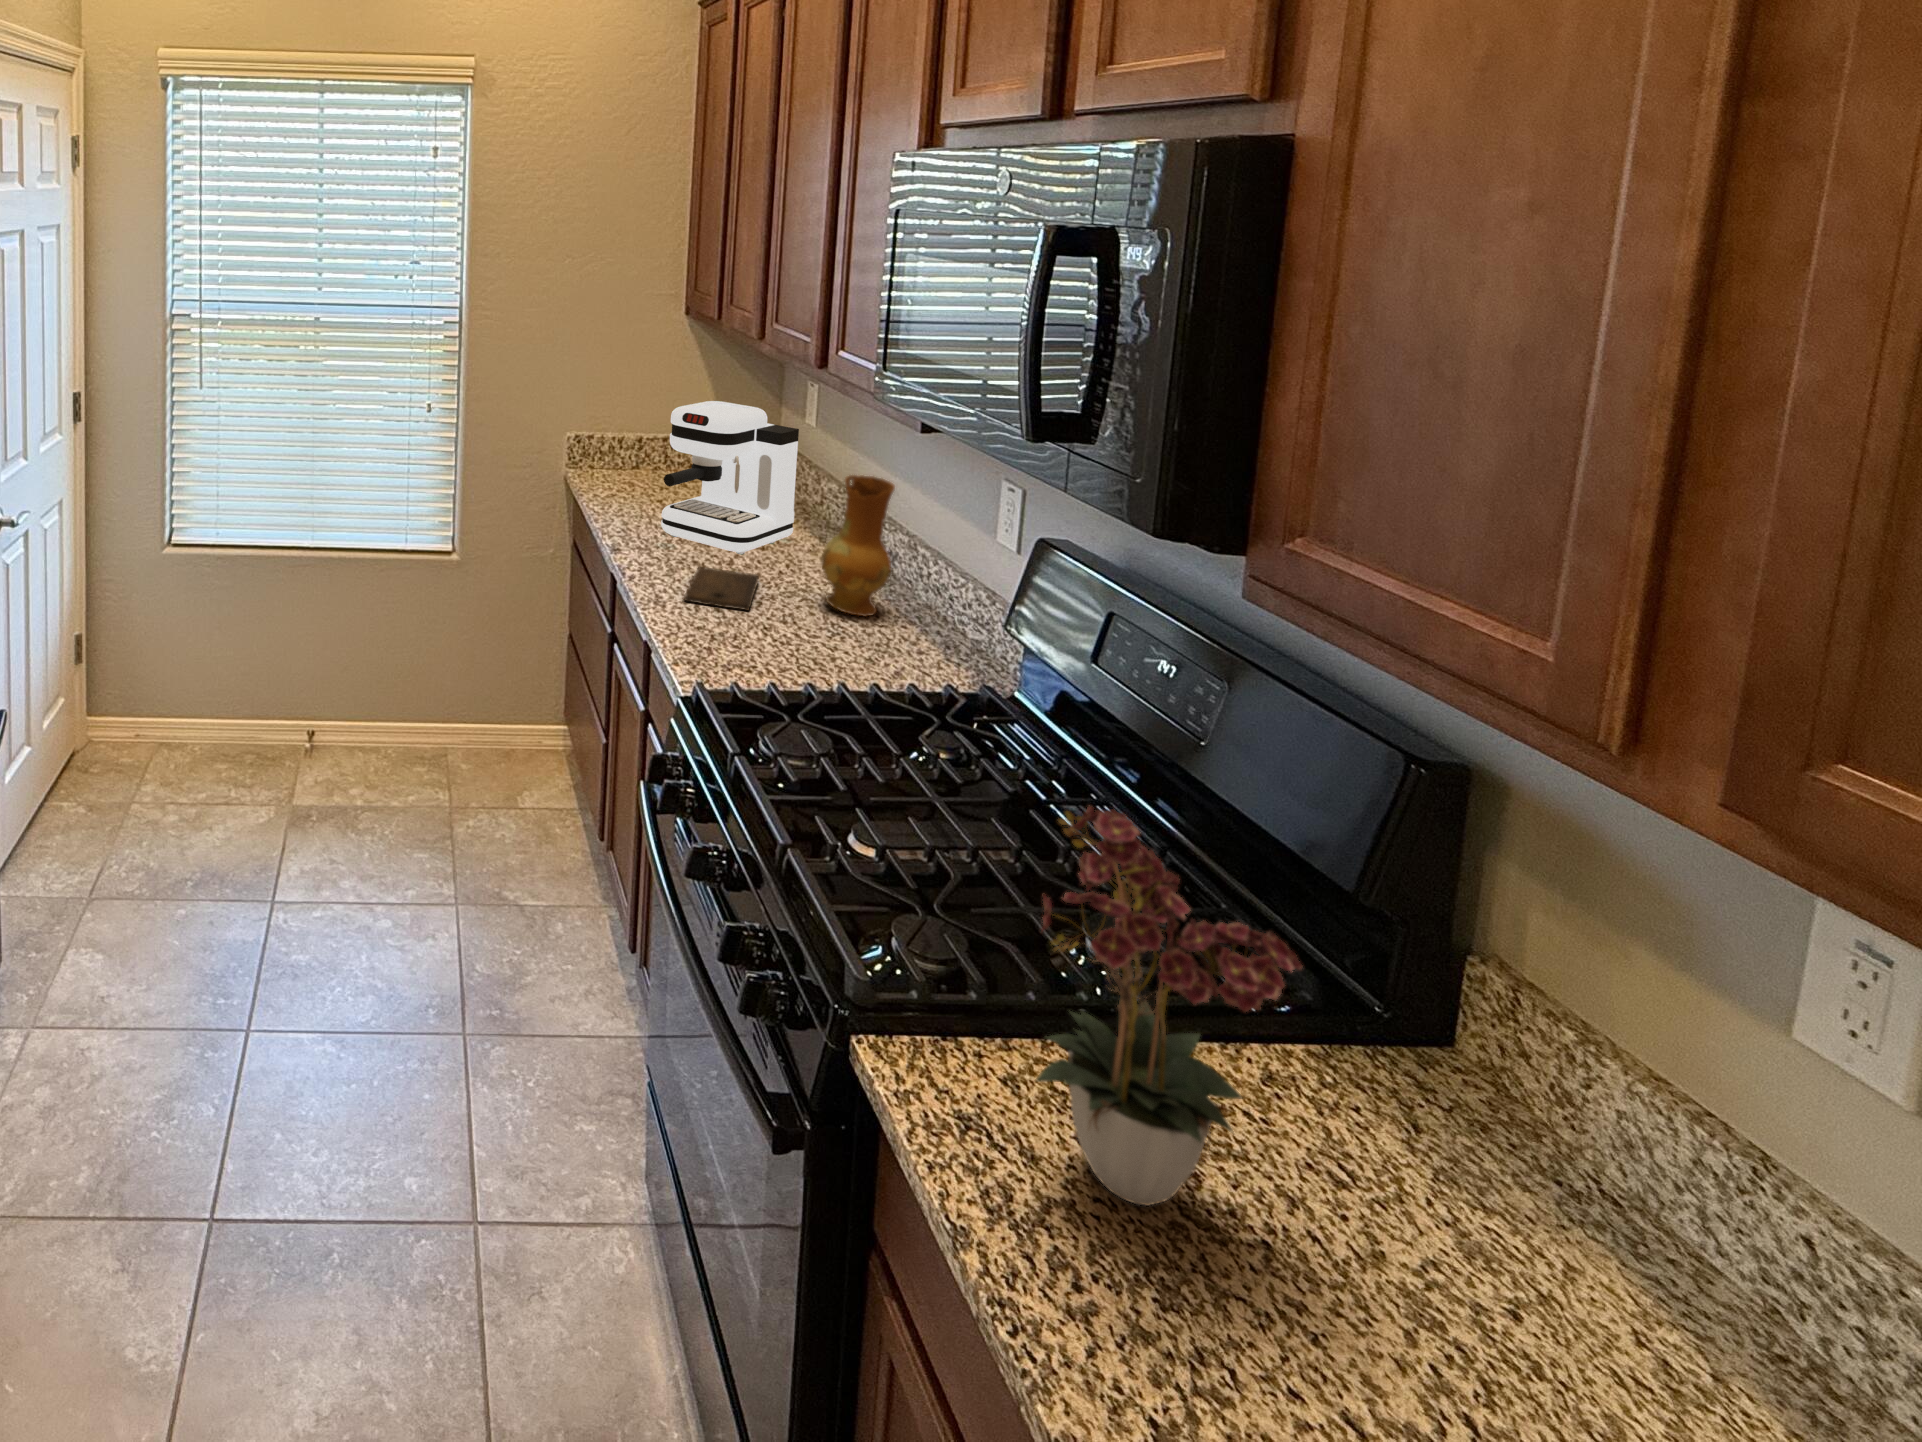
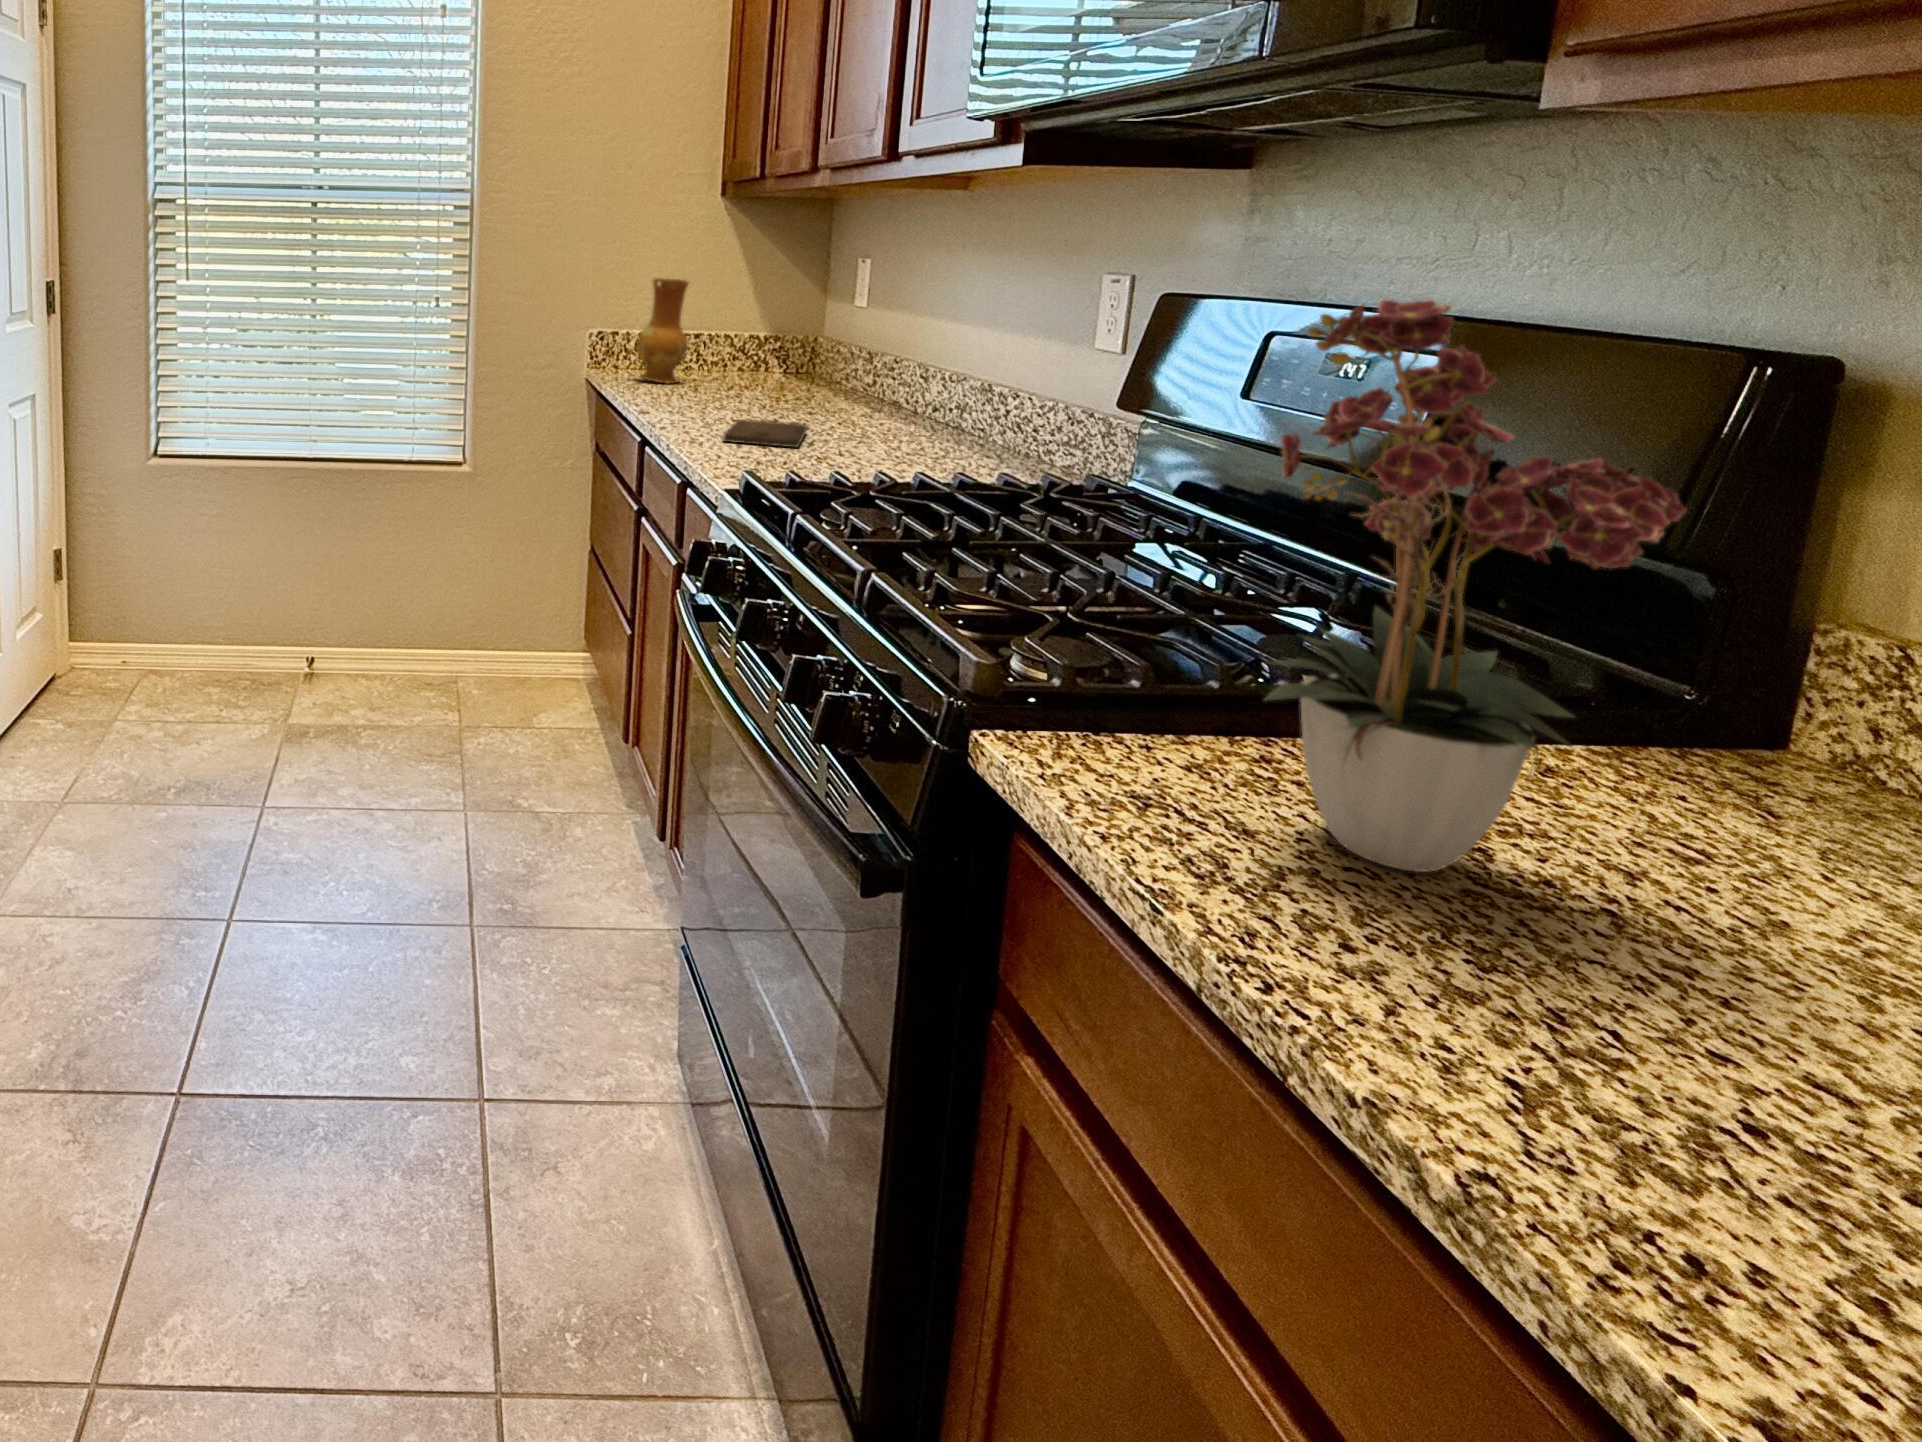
coffee maker: present [661,401,799,554] -> none [694,261,852,419]
ceramic jug: present [821,475,895,617] -> present [637,278,689,384]

